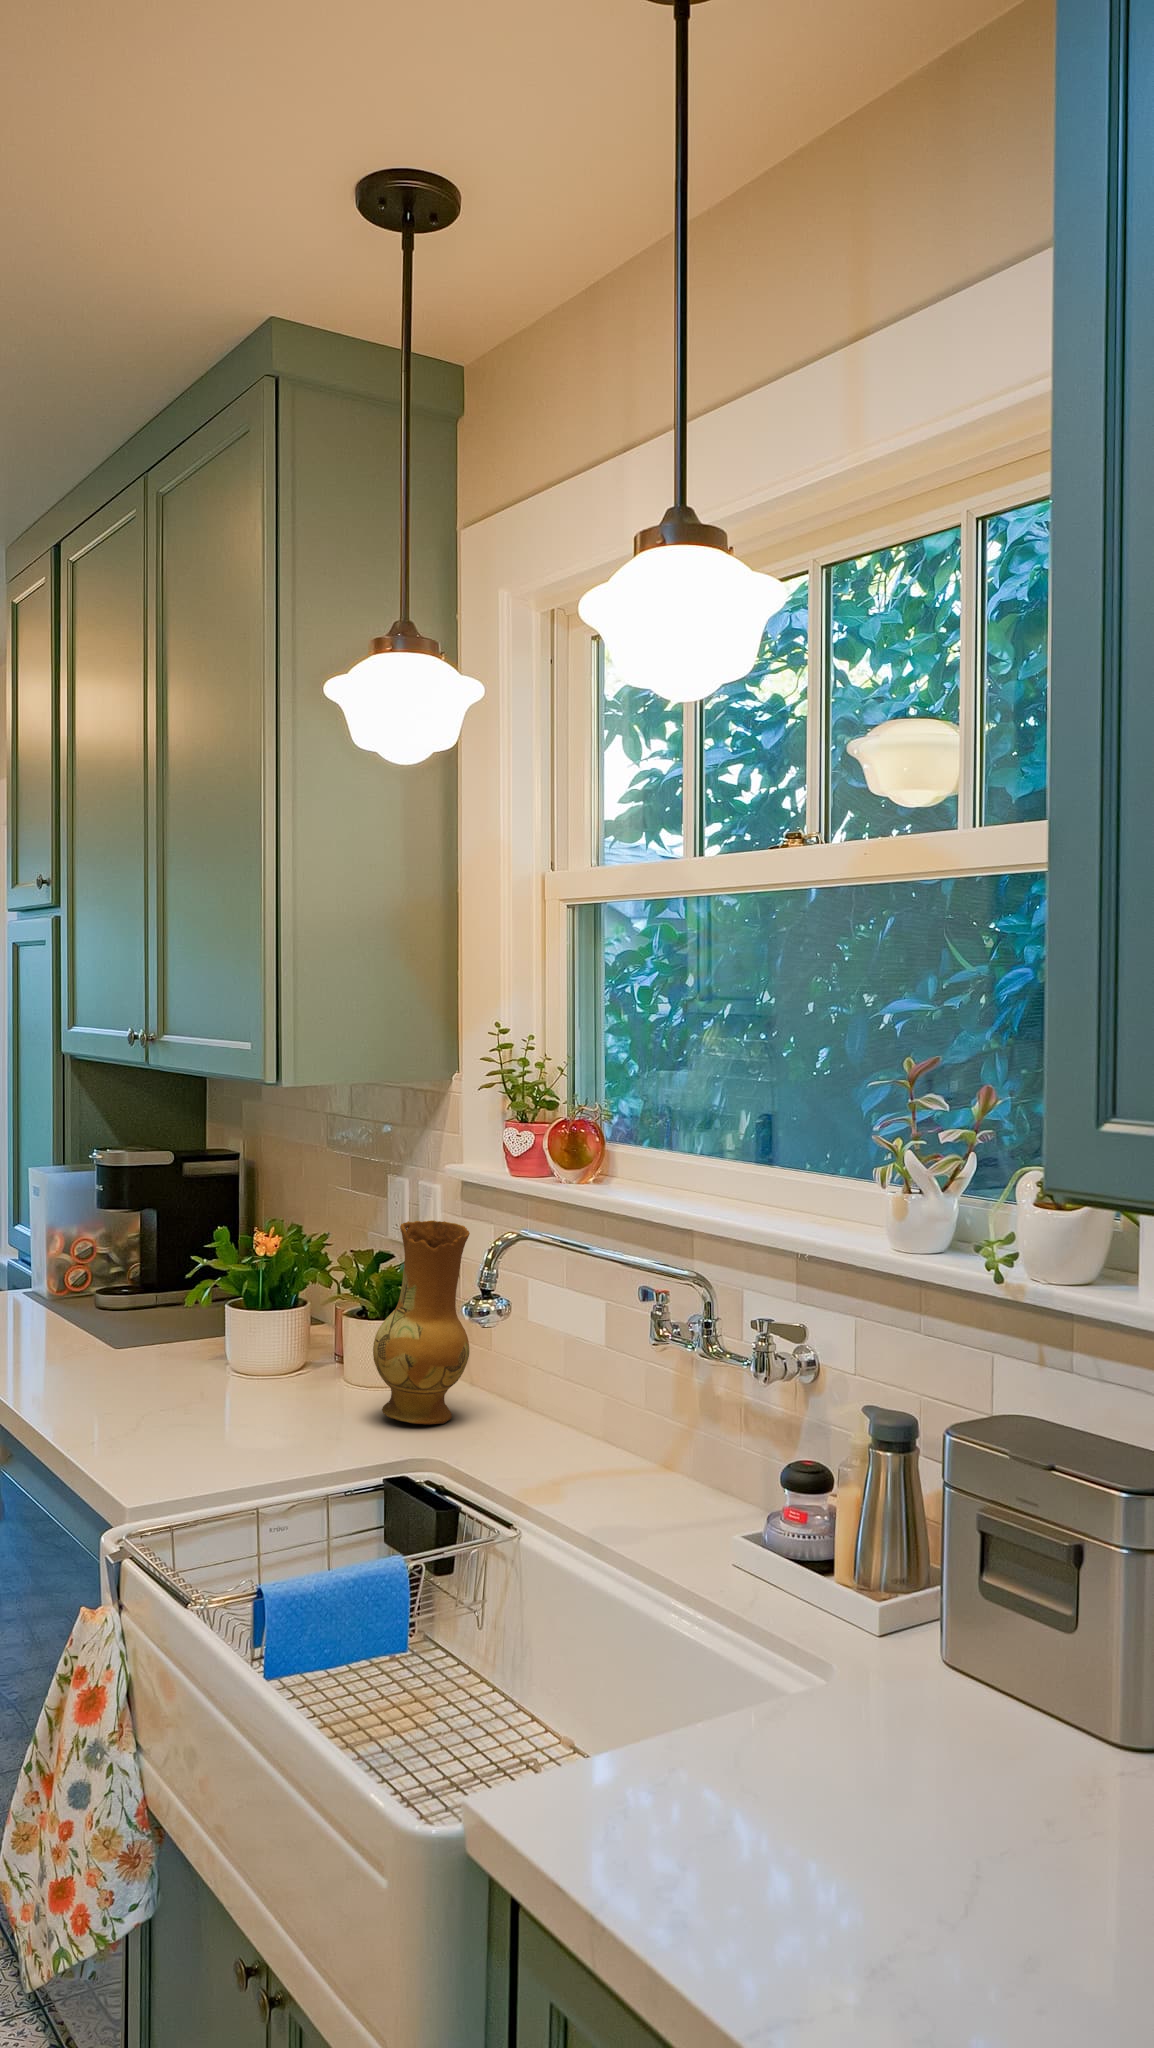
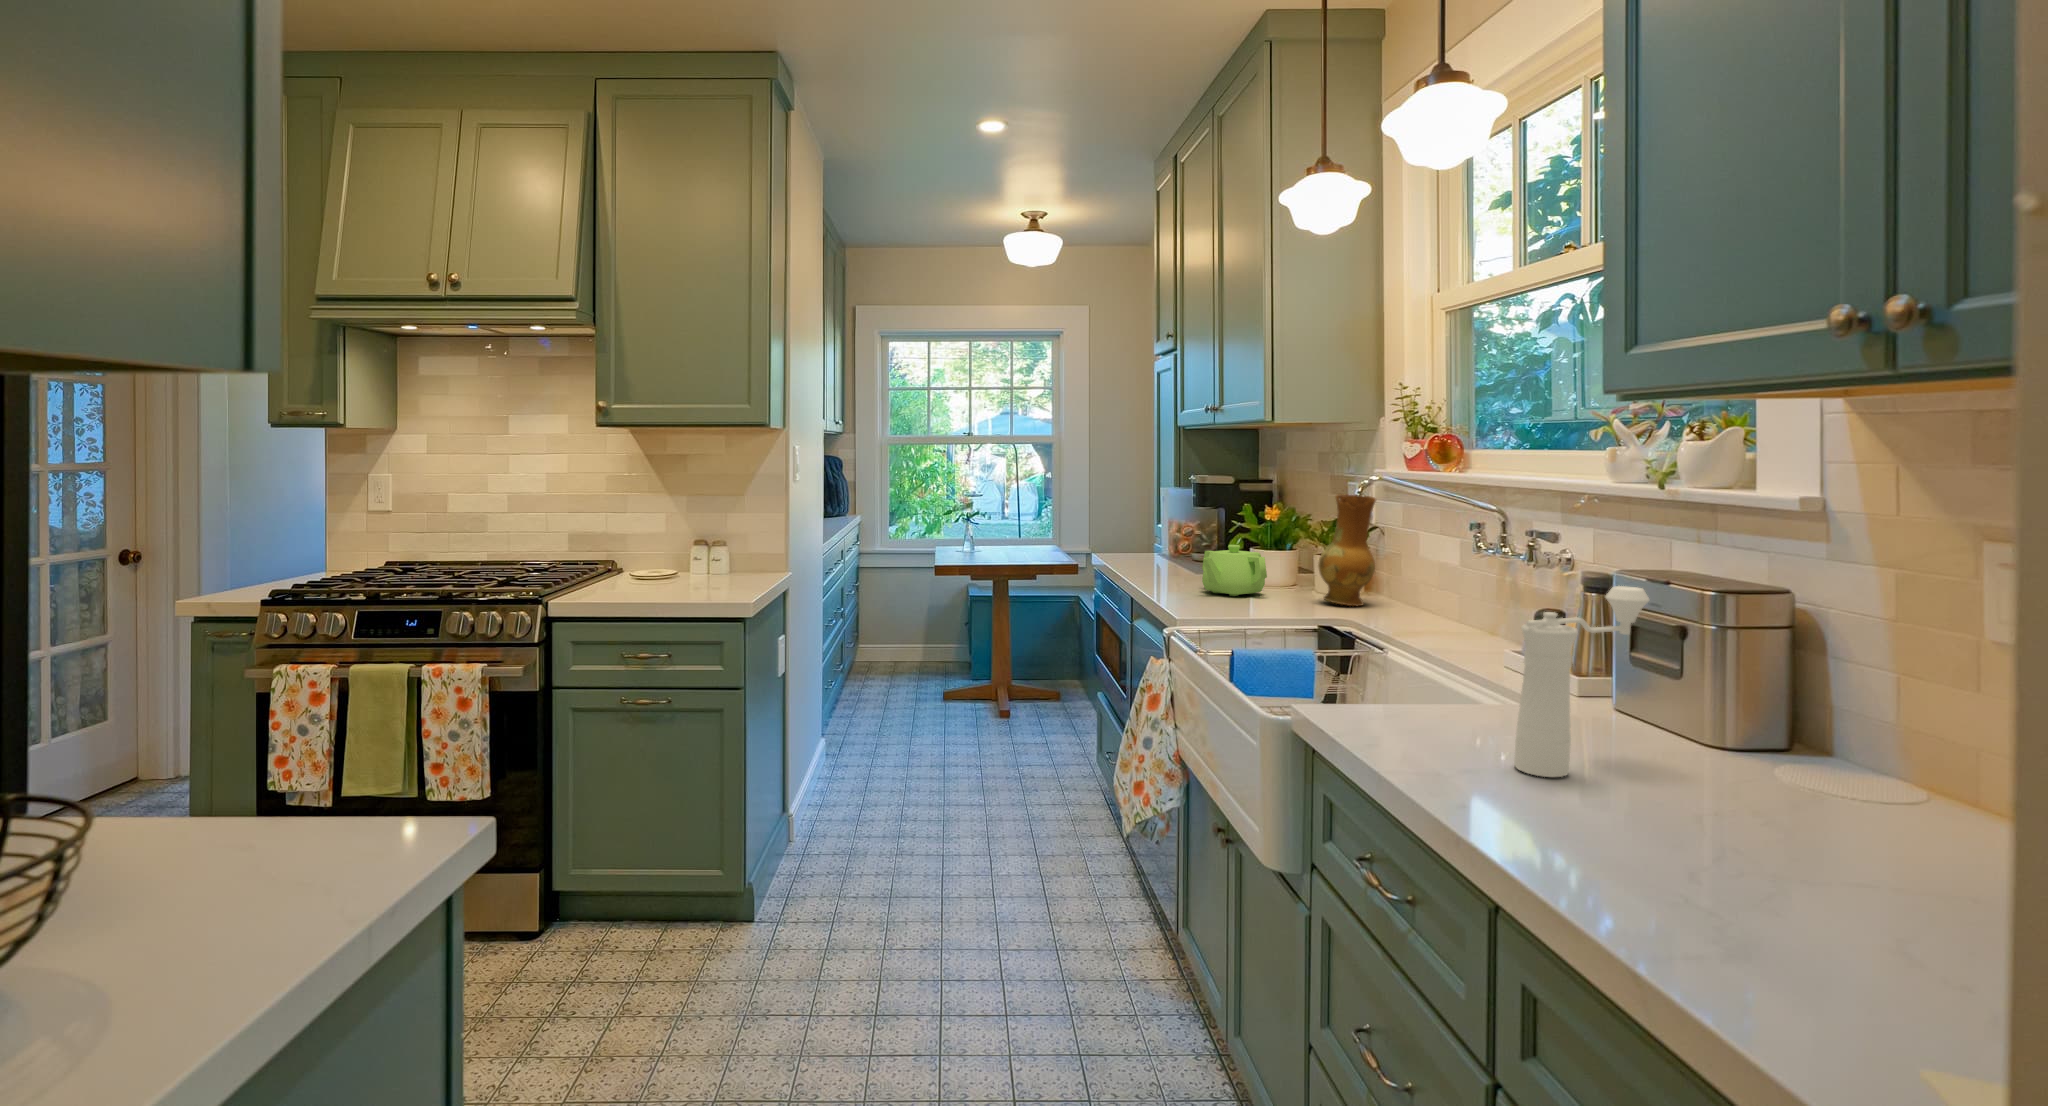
teapot: none [148,1317,280,1420] -> present [1202,545,1267,596]
pepper mill: none [913,1523,1078,1924] -> present [1514,586,1649,777]

